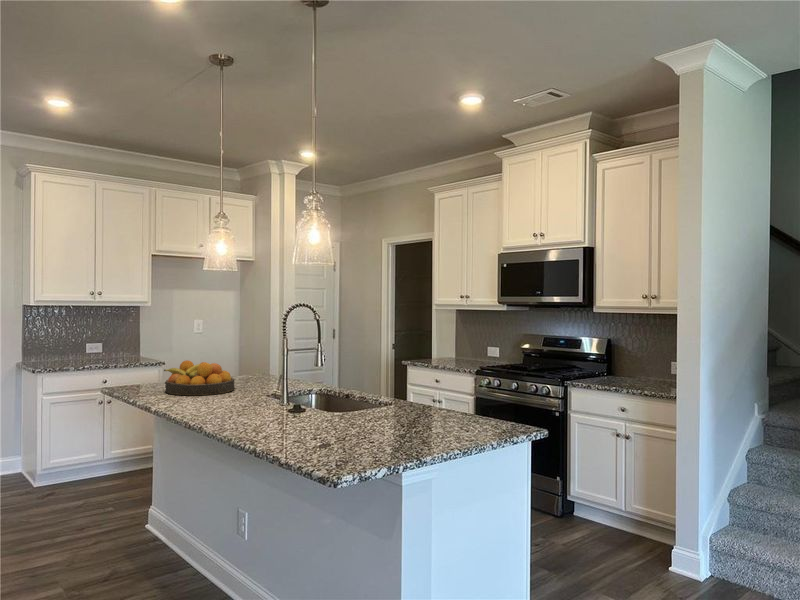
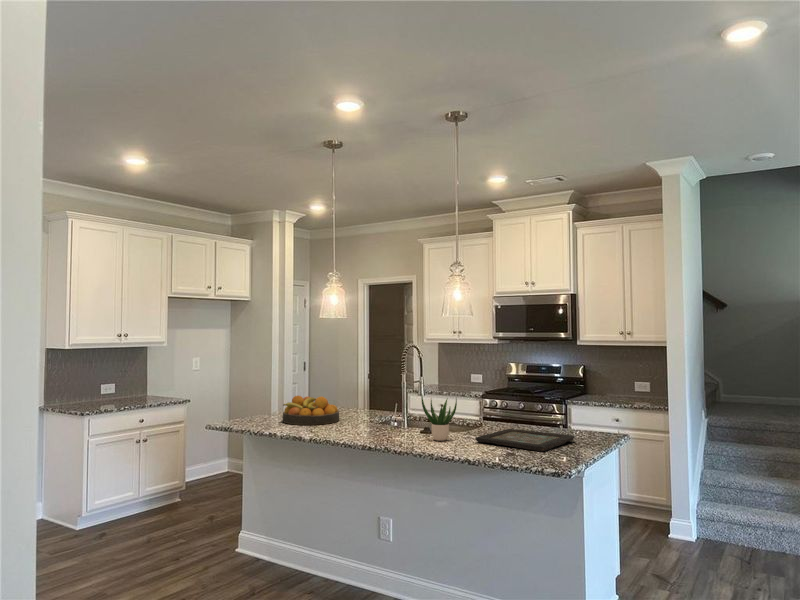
potted plant: none [249,360,292,426] -> present [421,396,457,441]
decorative tray: none [301,416,435,453] -> present [475,429,575,451]

